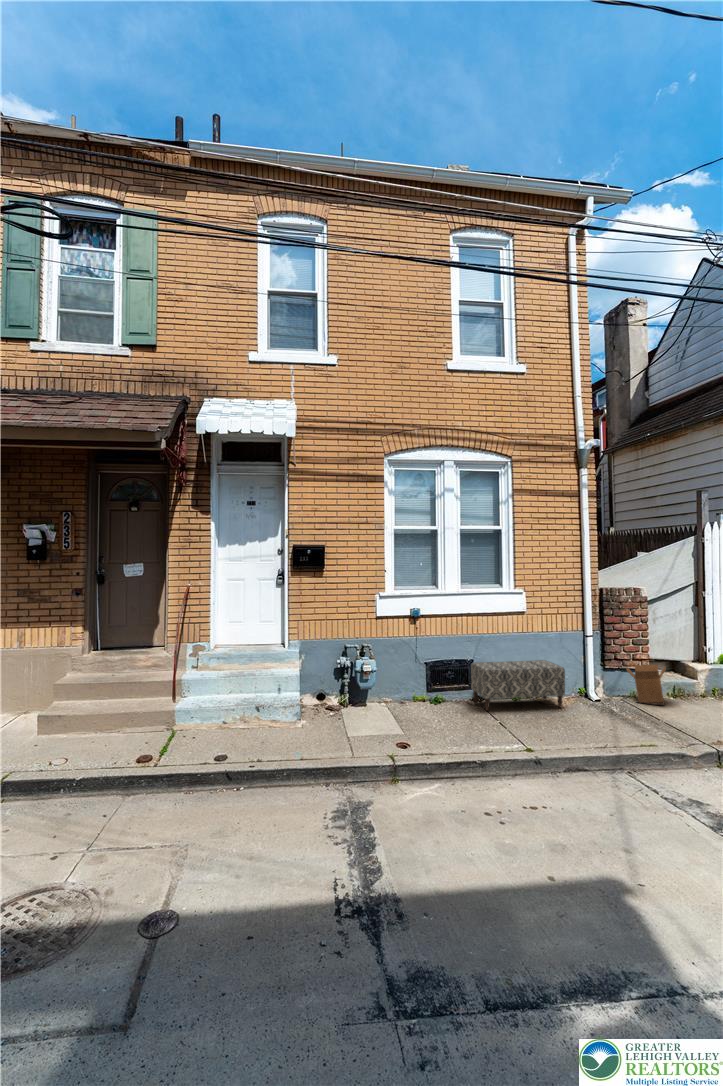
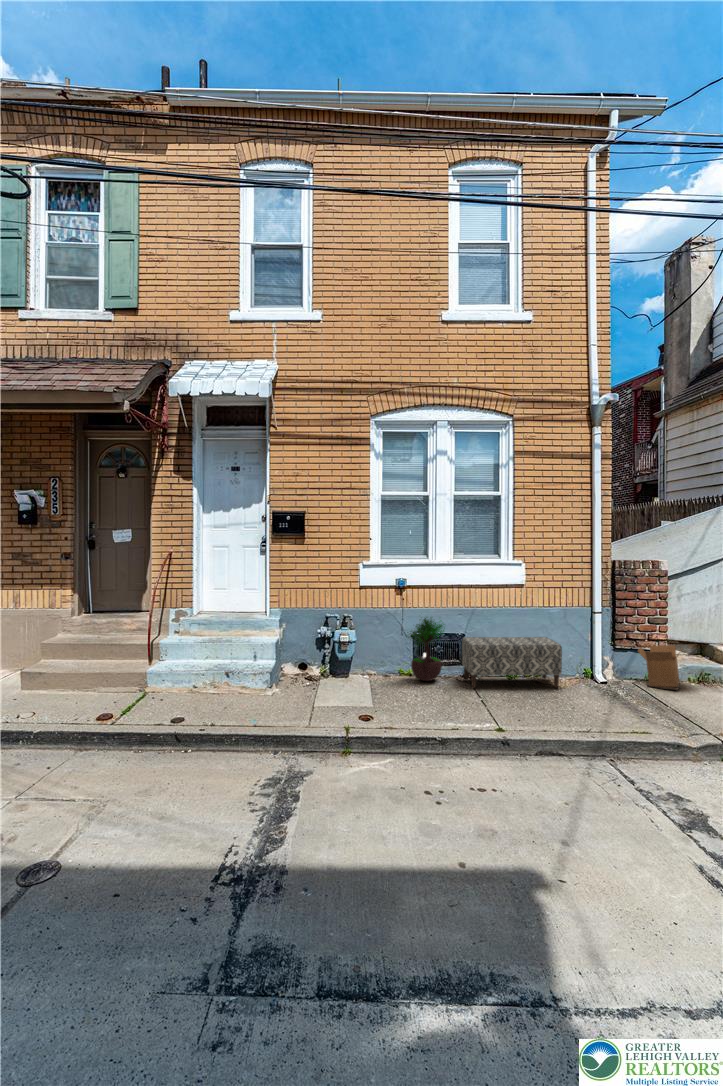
potted tree: none [422,640,461,706] -> present [410,618,444,681]

